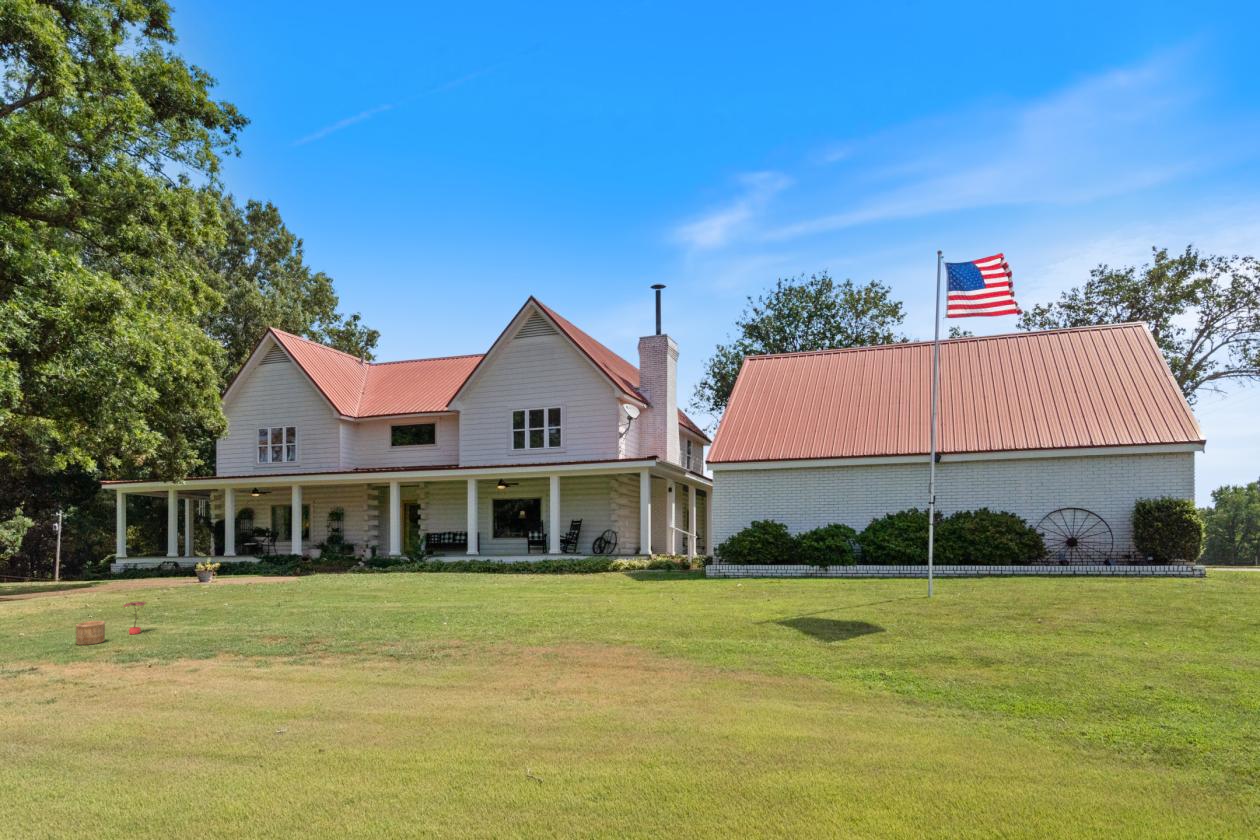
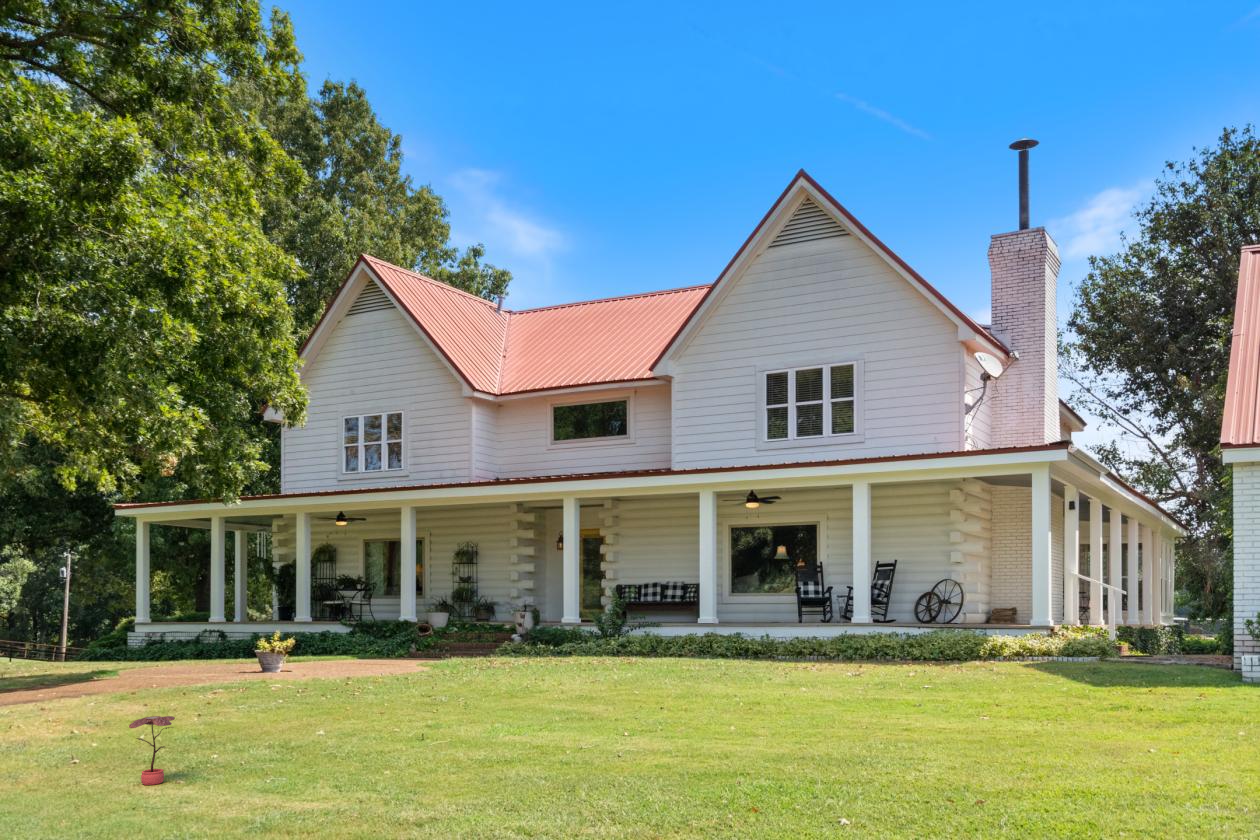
wooden bucket: present [76,621,105,645] -> none [33,758,94,812]

